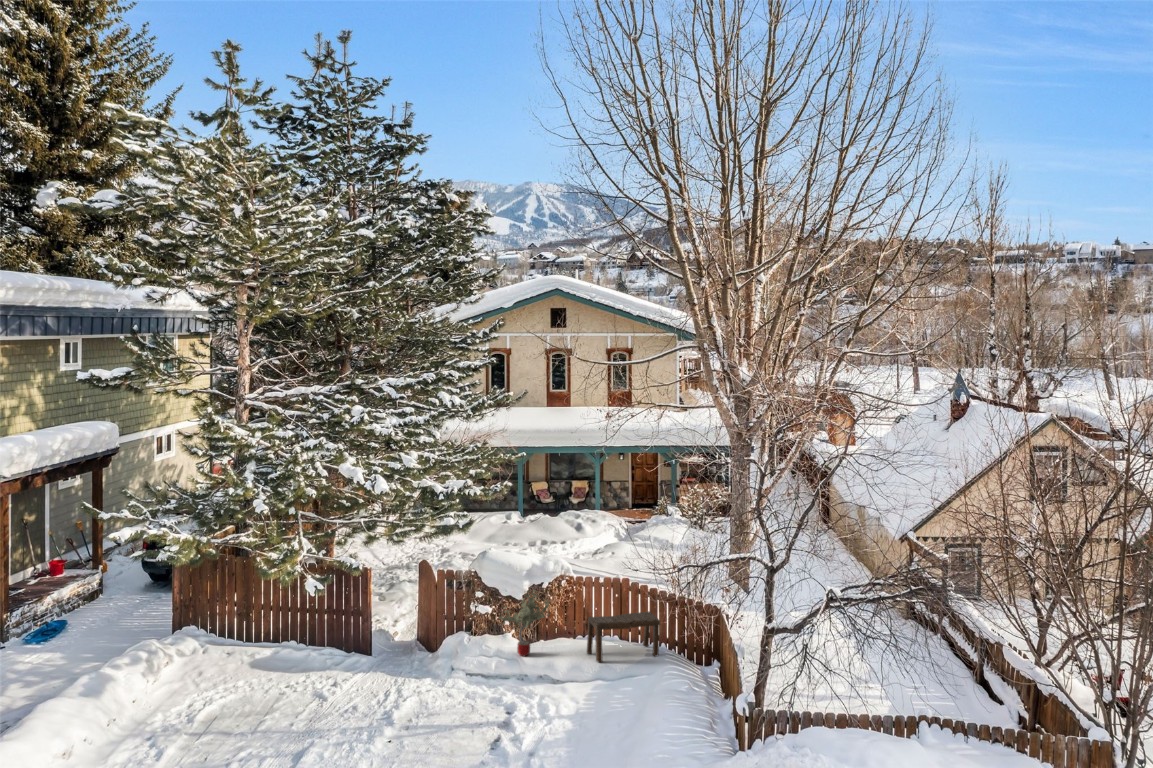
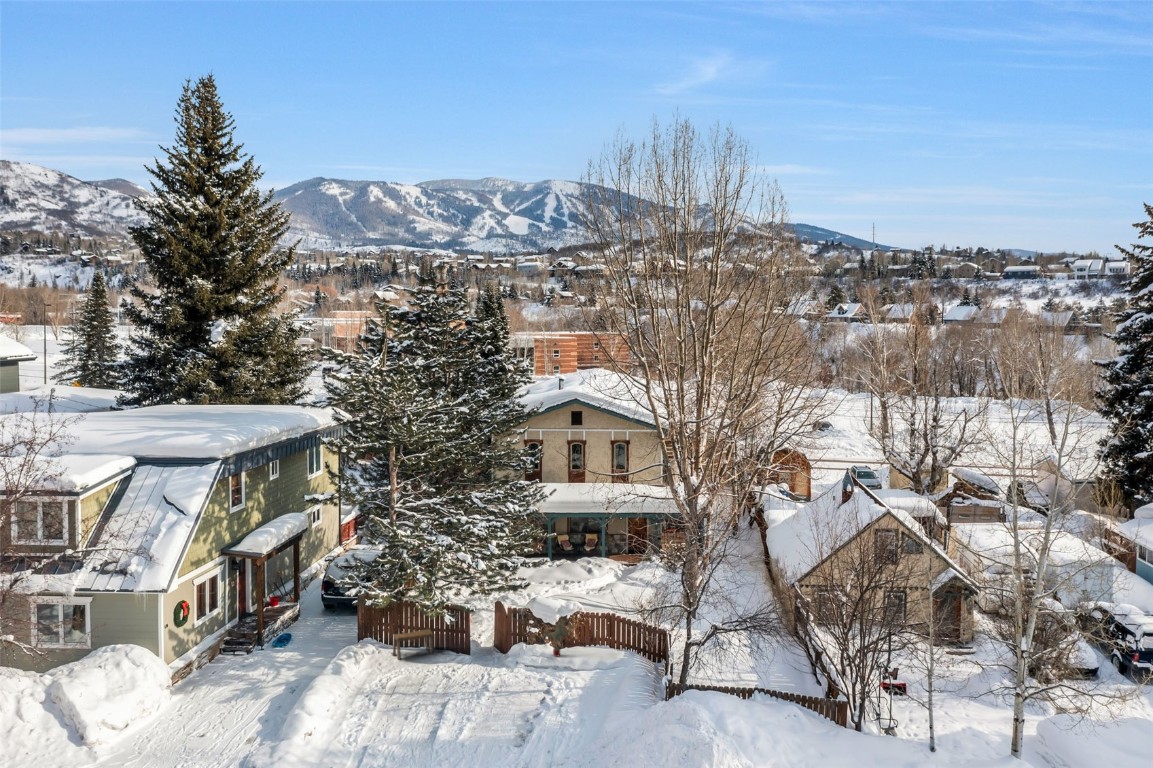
bench: present [587,611,660,663] -> present [393,629,433,659]

